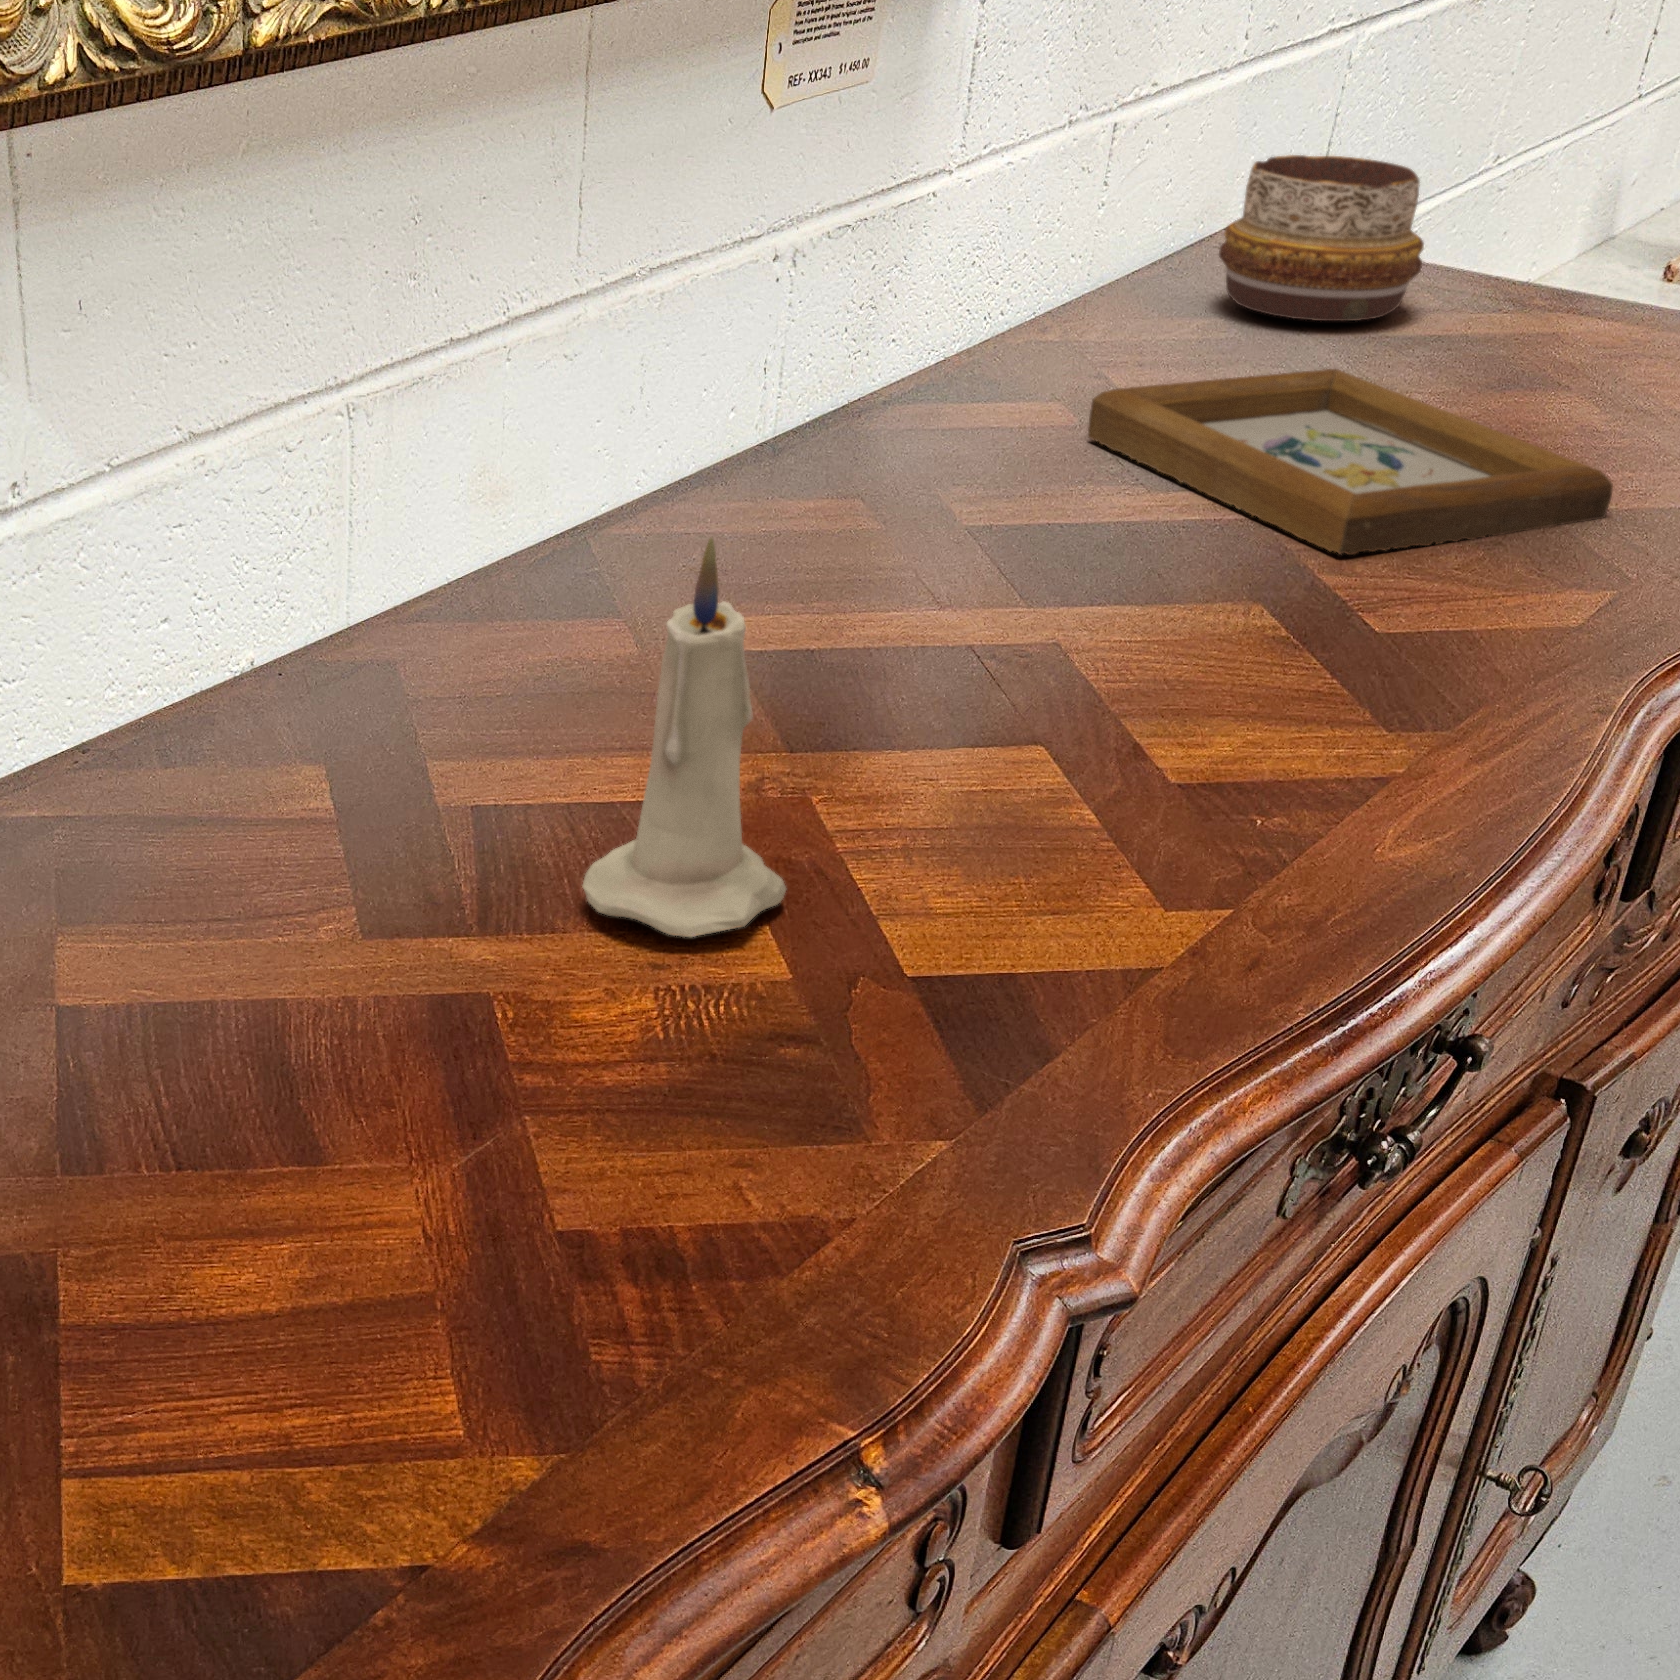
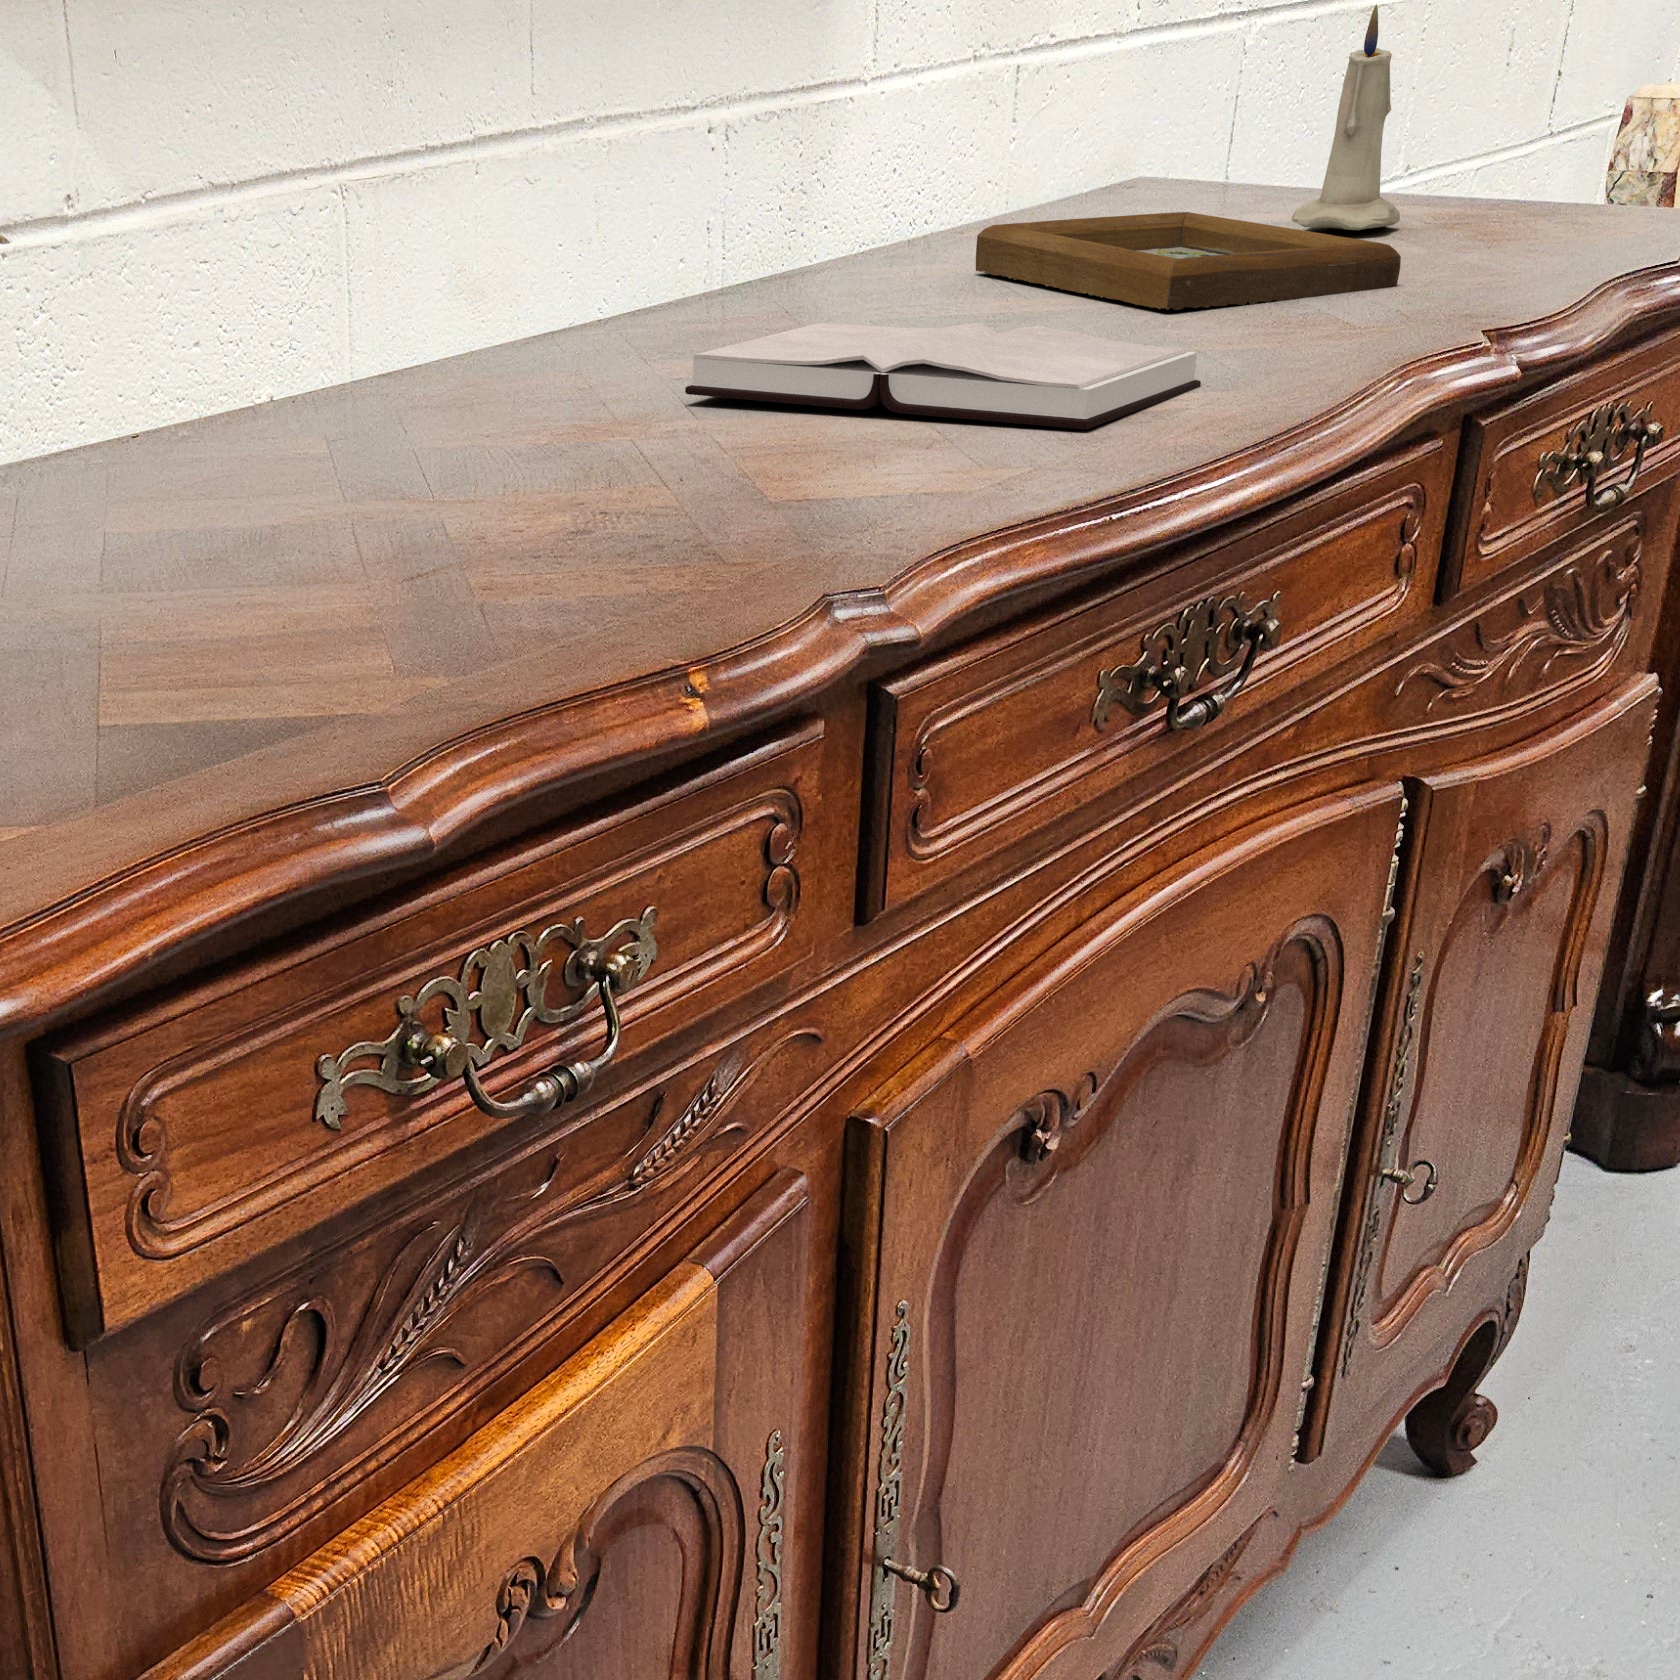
decorative bowl: present [1219,155,1424,321] -> none [1106,73,1279,209]
candle: present [583,538,786,937] -> present [1292,4,1400,230]
hardback book: none [779,602,1421,859] -> present [685,323,1201,429]

